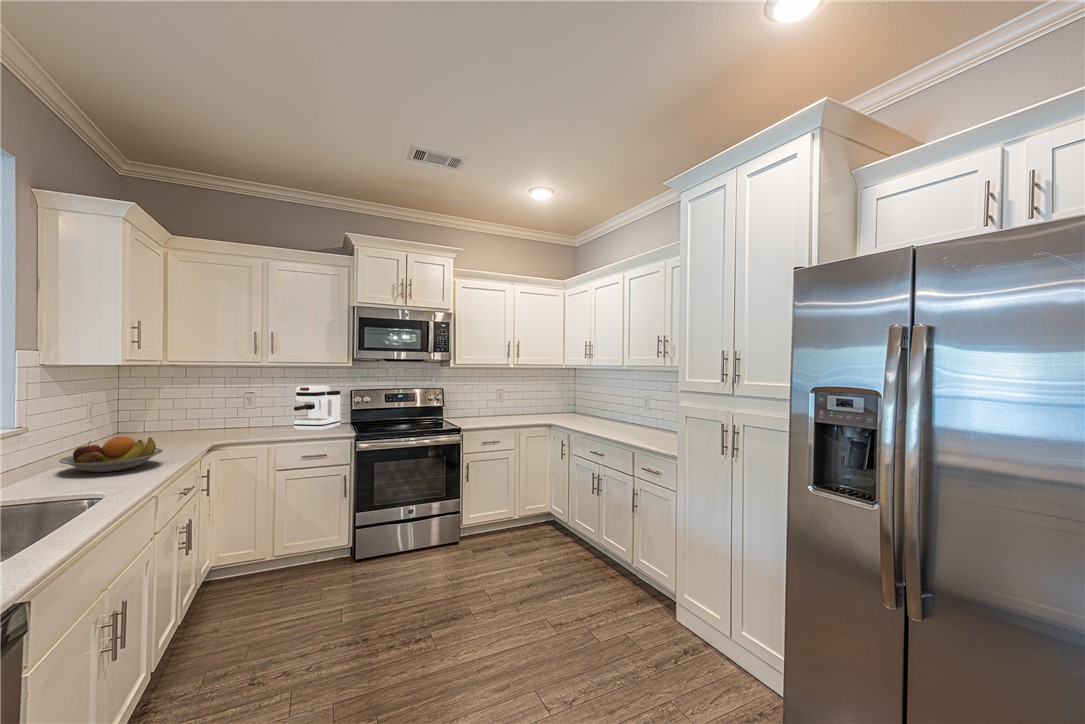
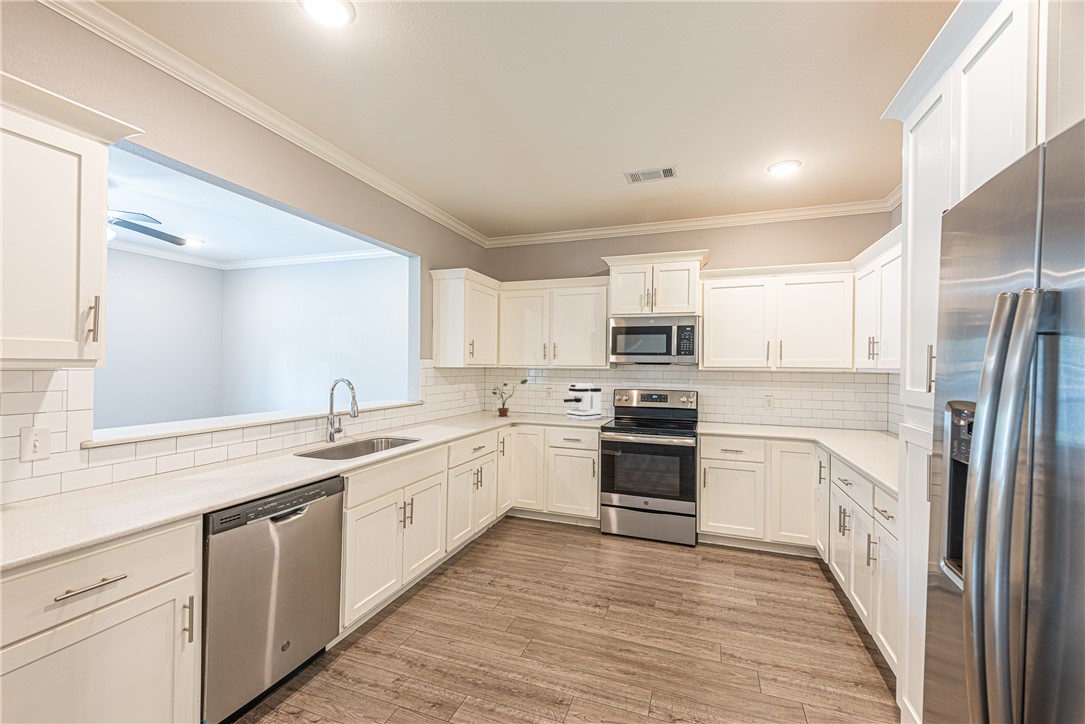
potted plant: none [172,383,233,439] -> present [492,379,528,416]
fruit bowl: present [59,436,163,472] -> none [422,409,467,429]

